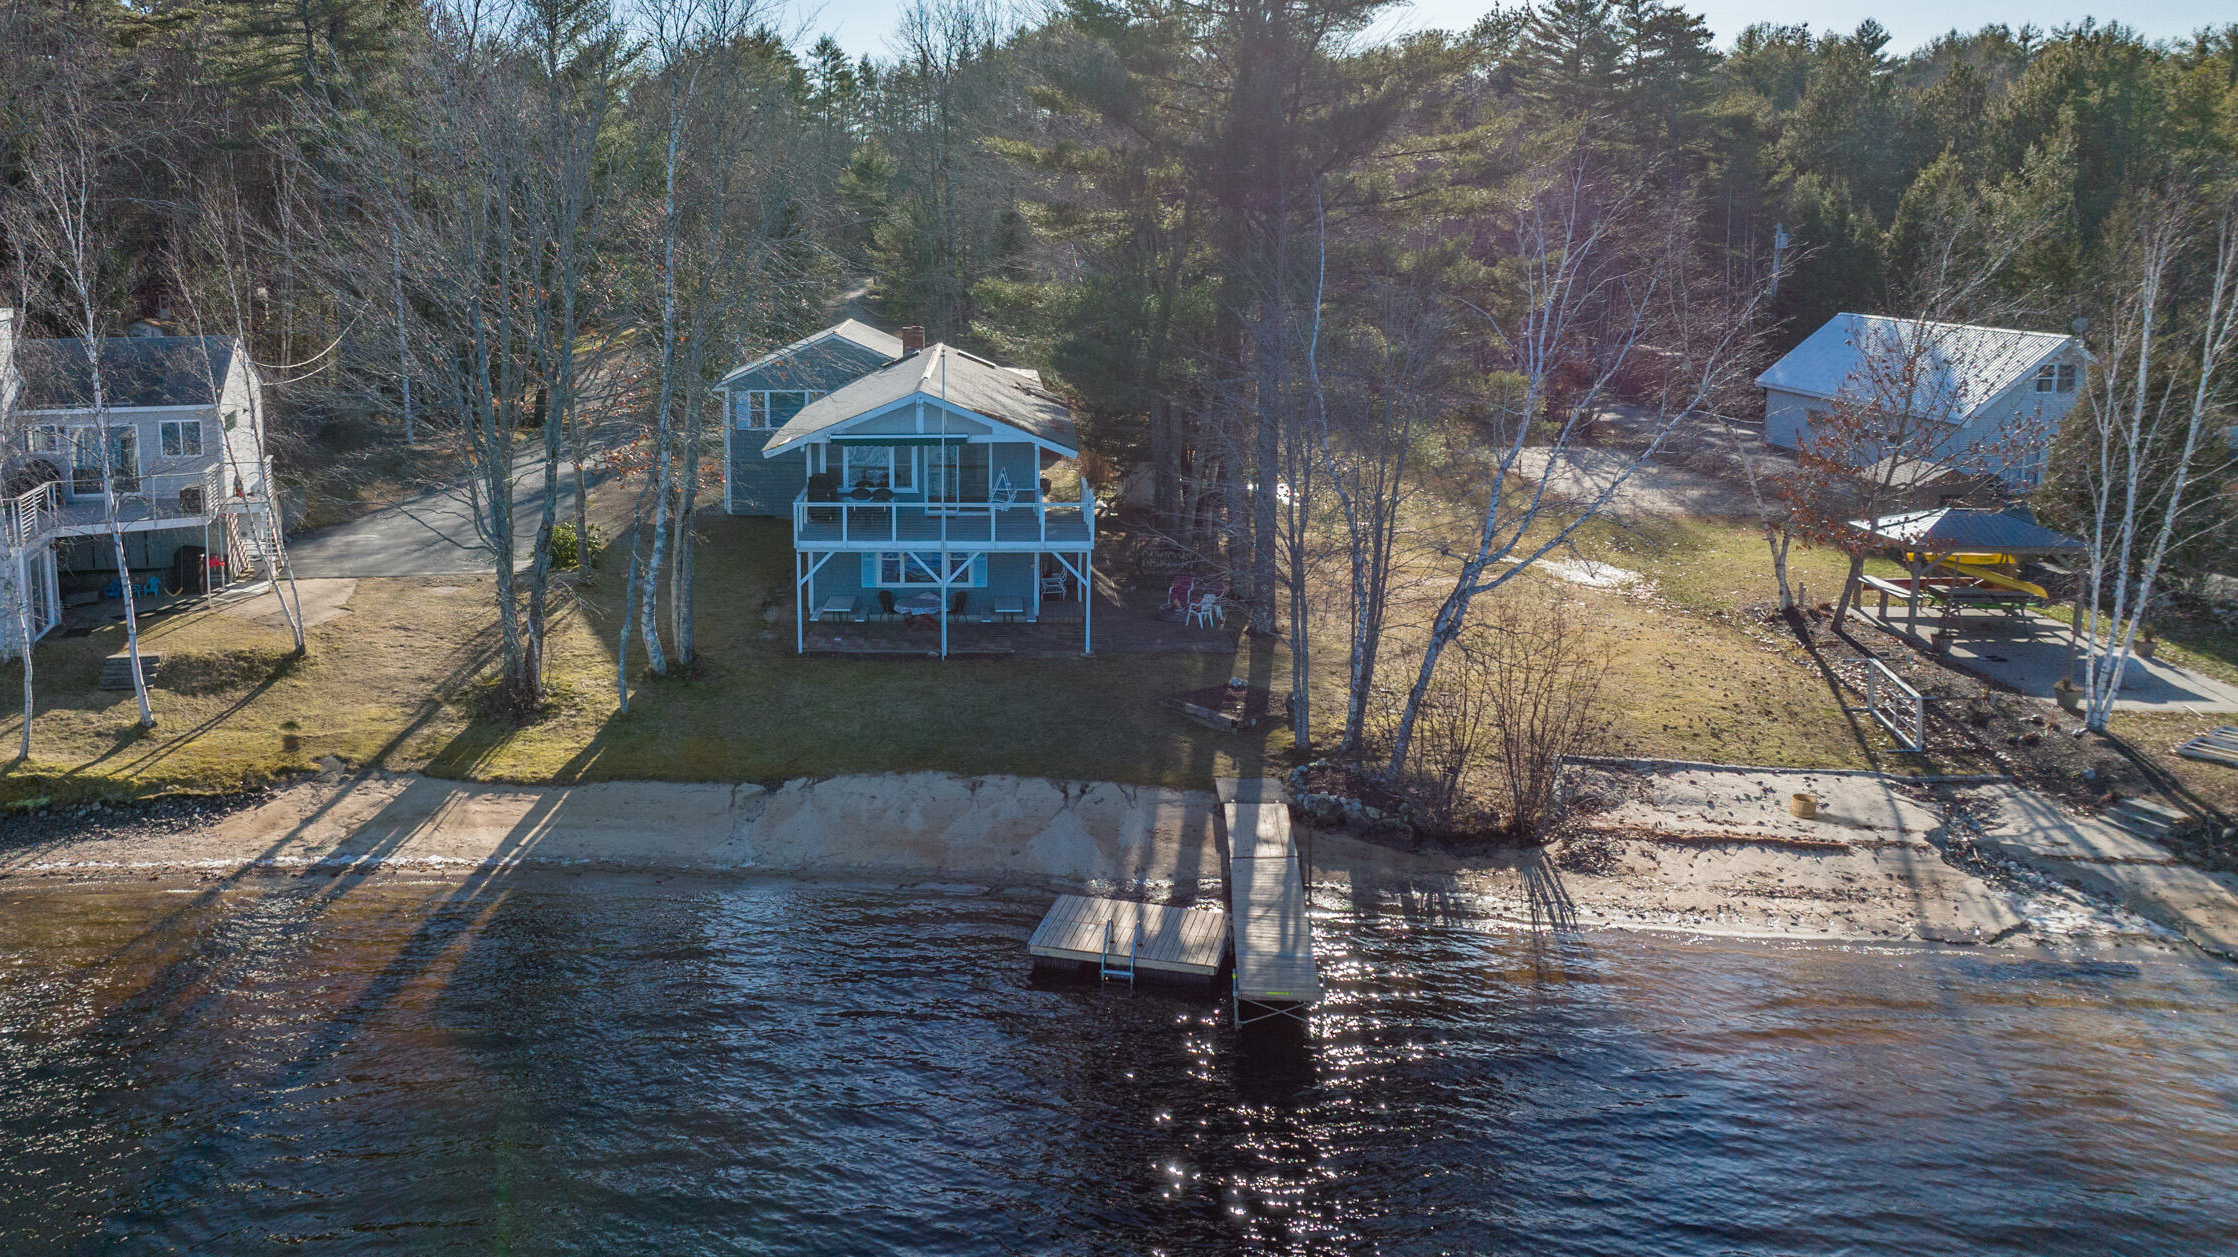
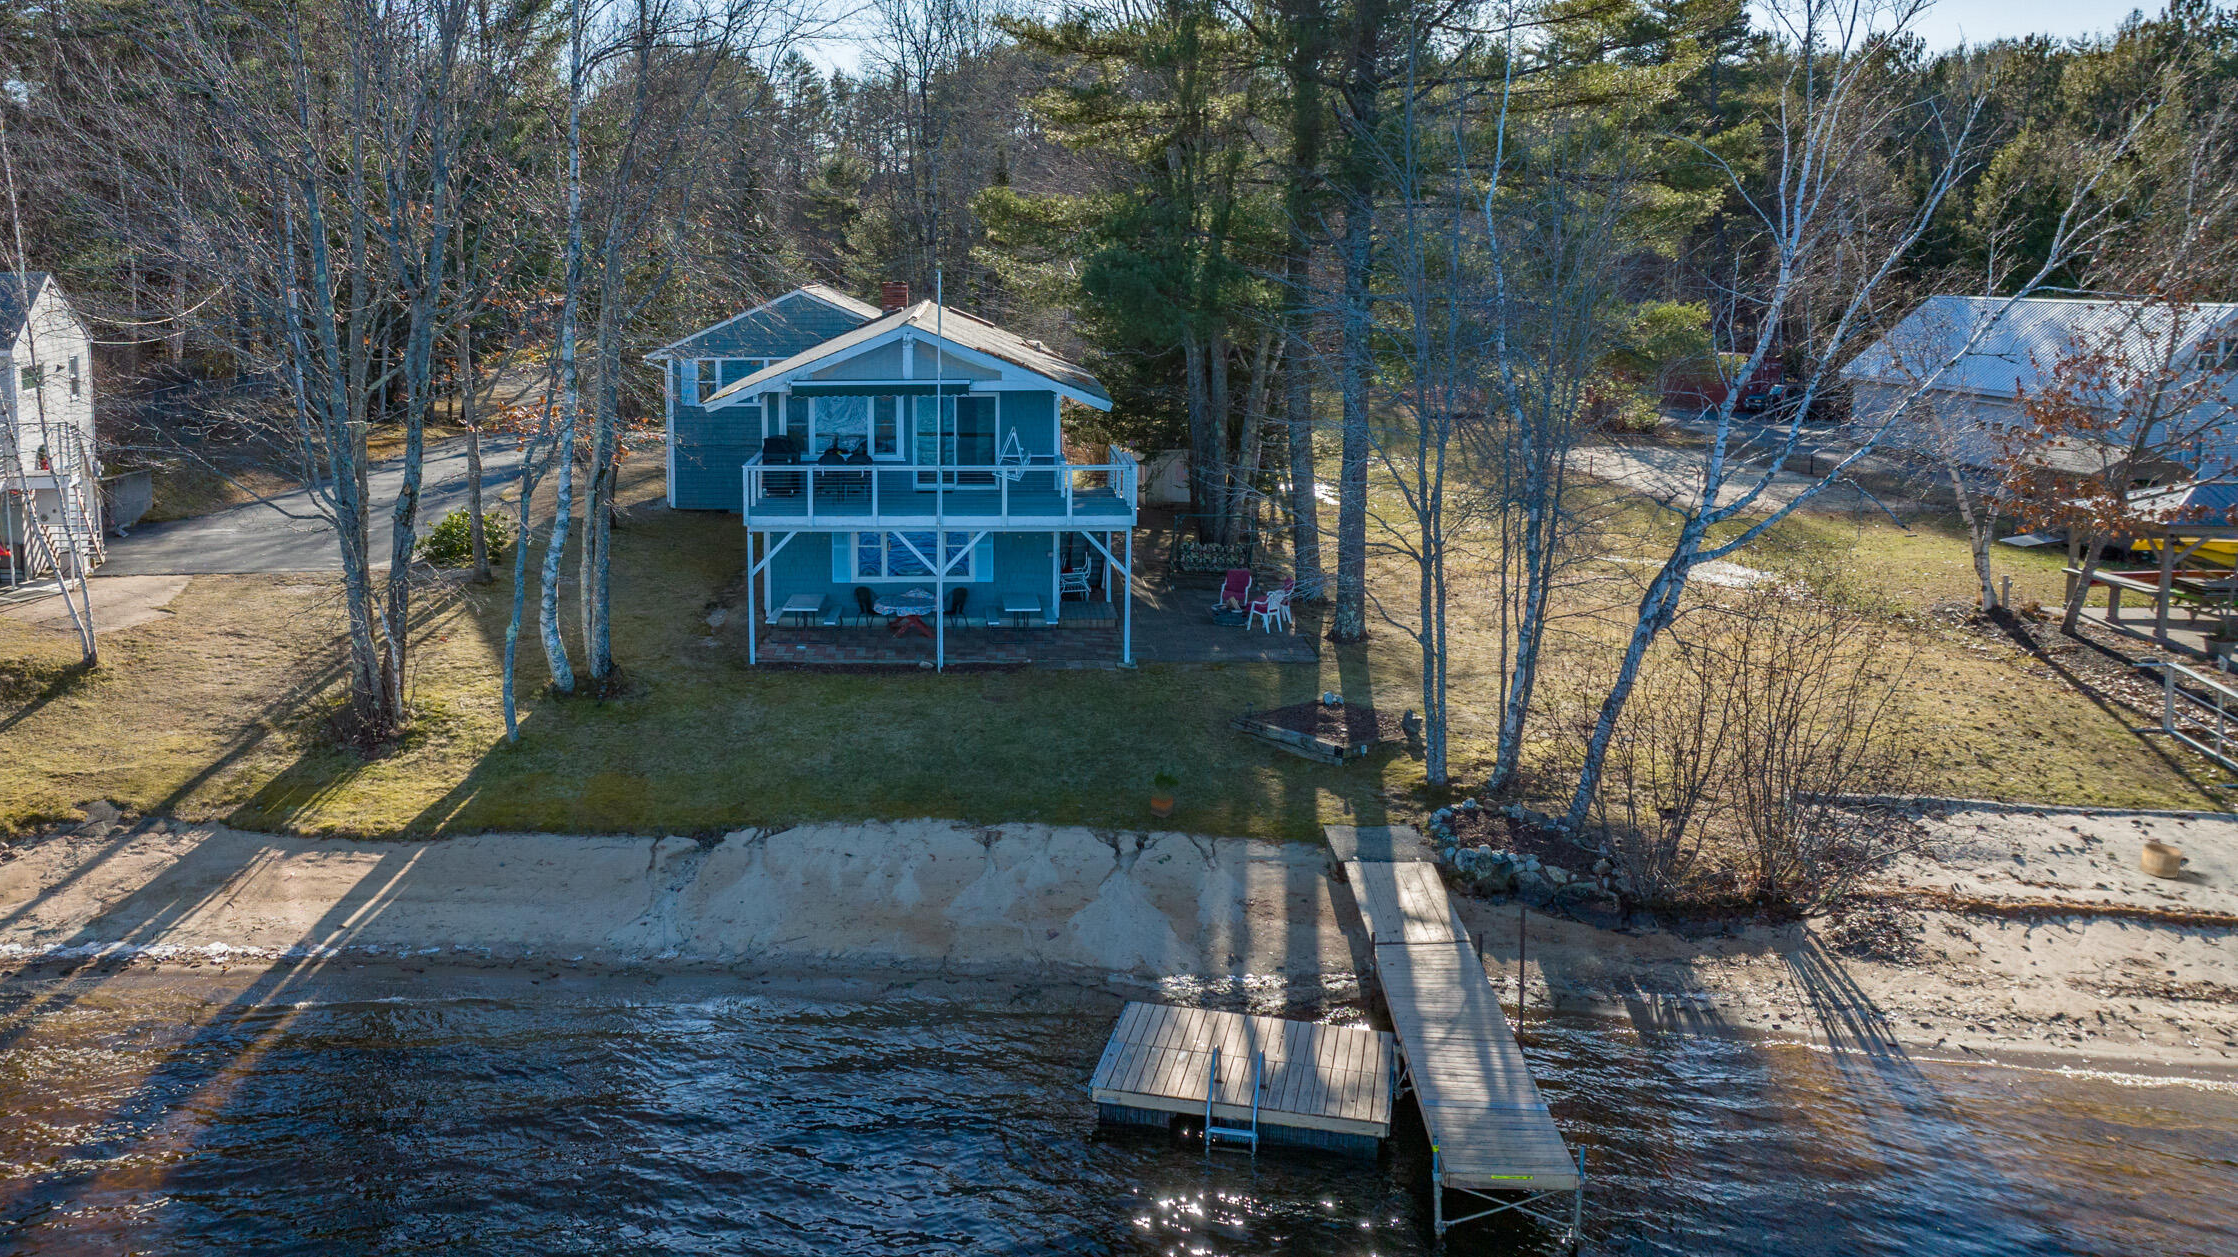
potted tree: present [278,720,301,752] -> present [1149,771,1181,818]

